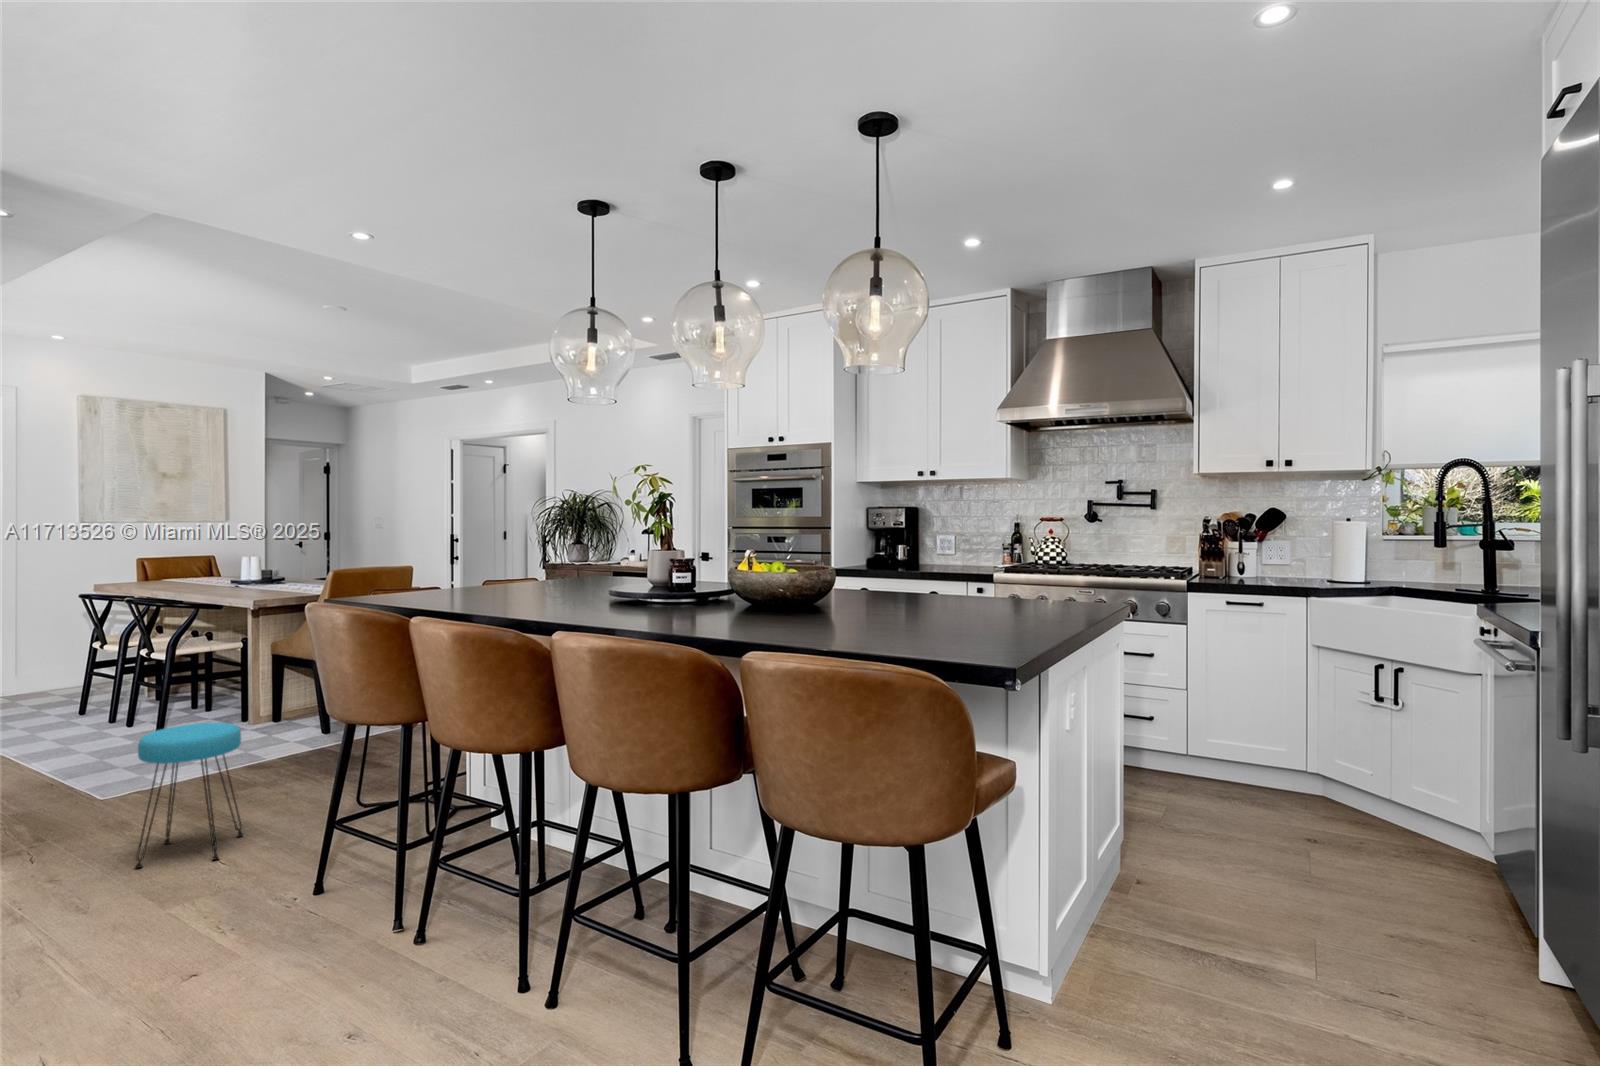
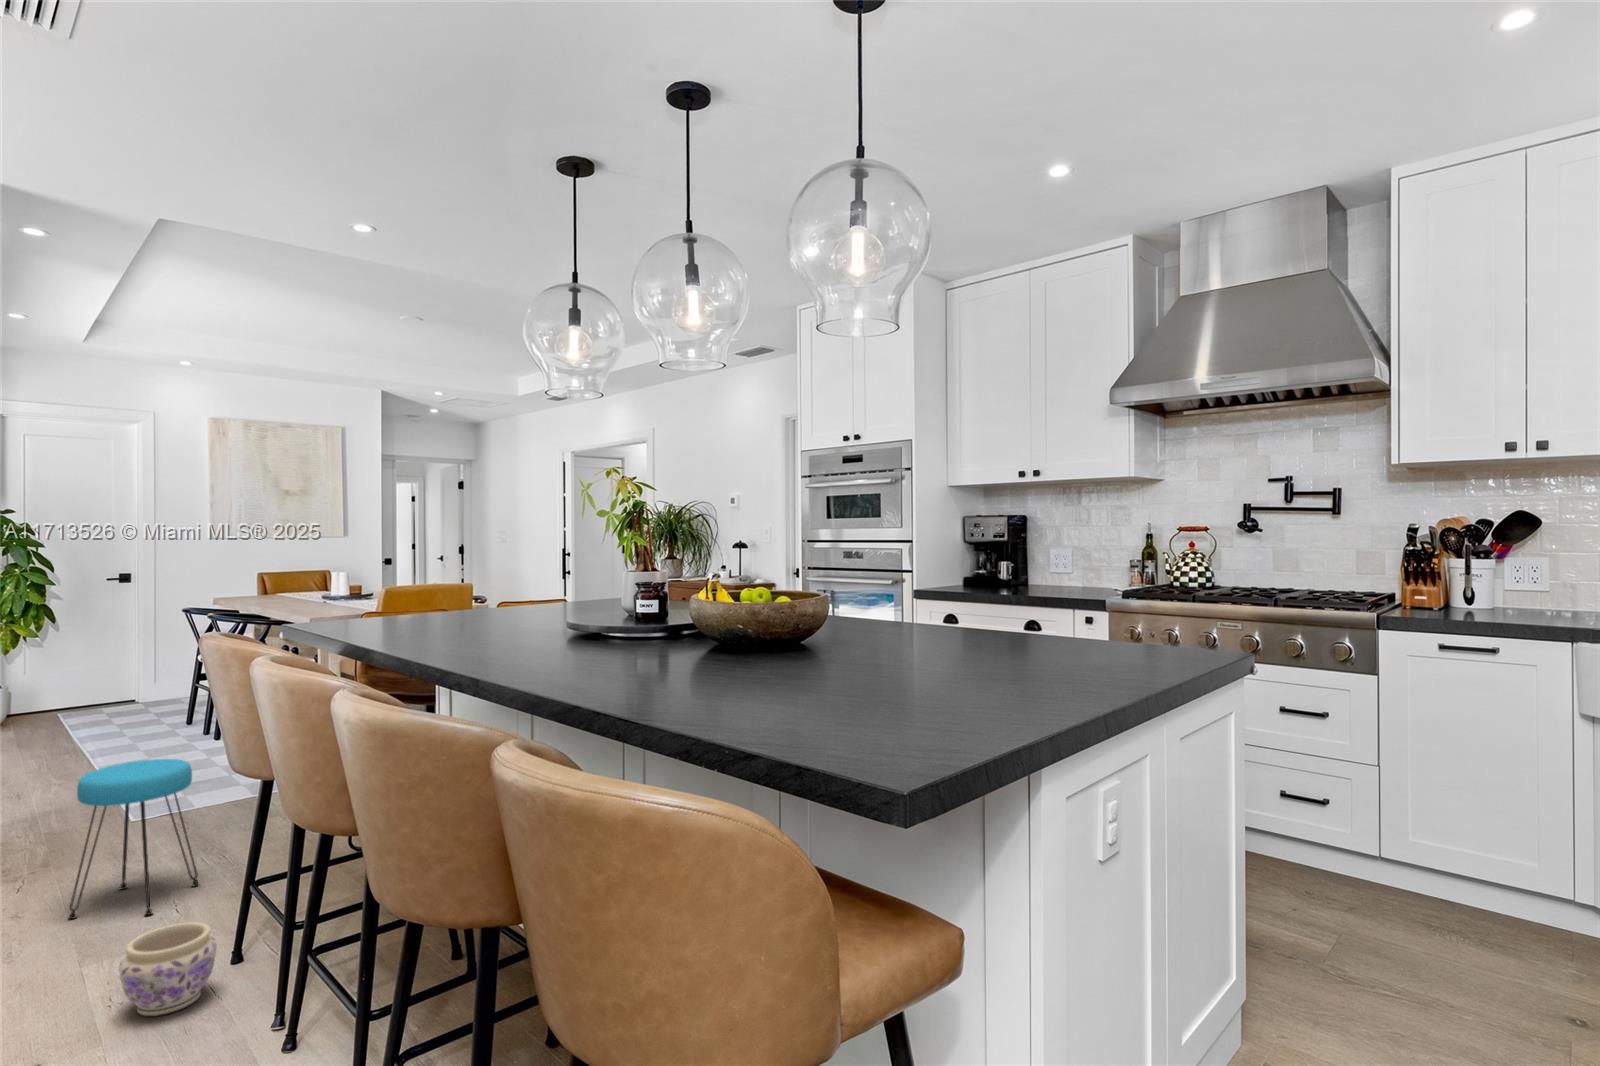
planter: none [262,848,340,924] -> present [119,922,216,1017]

